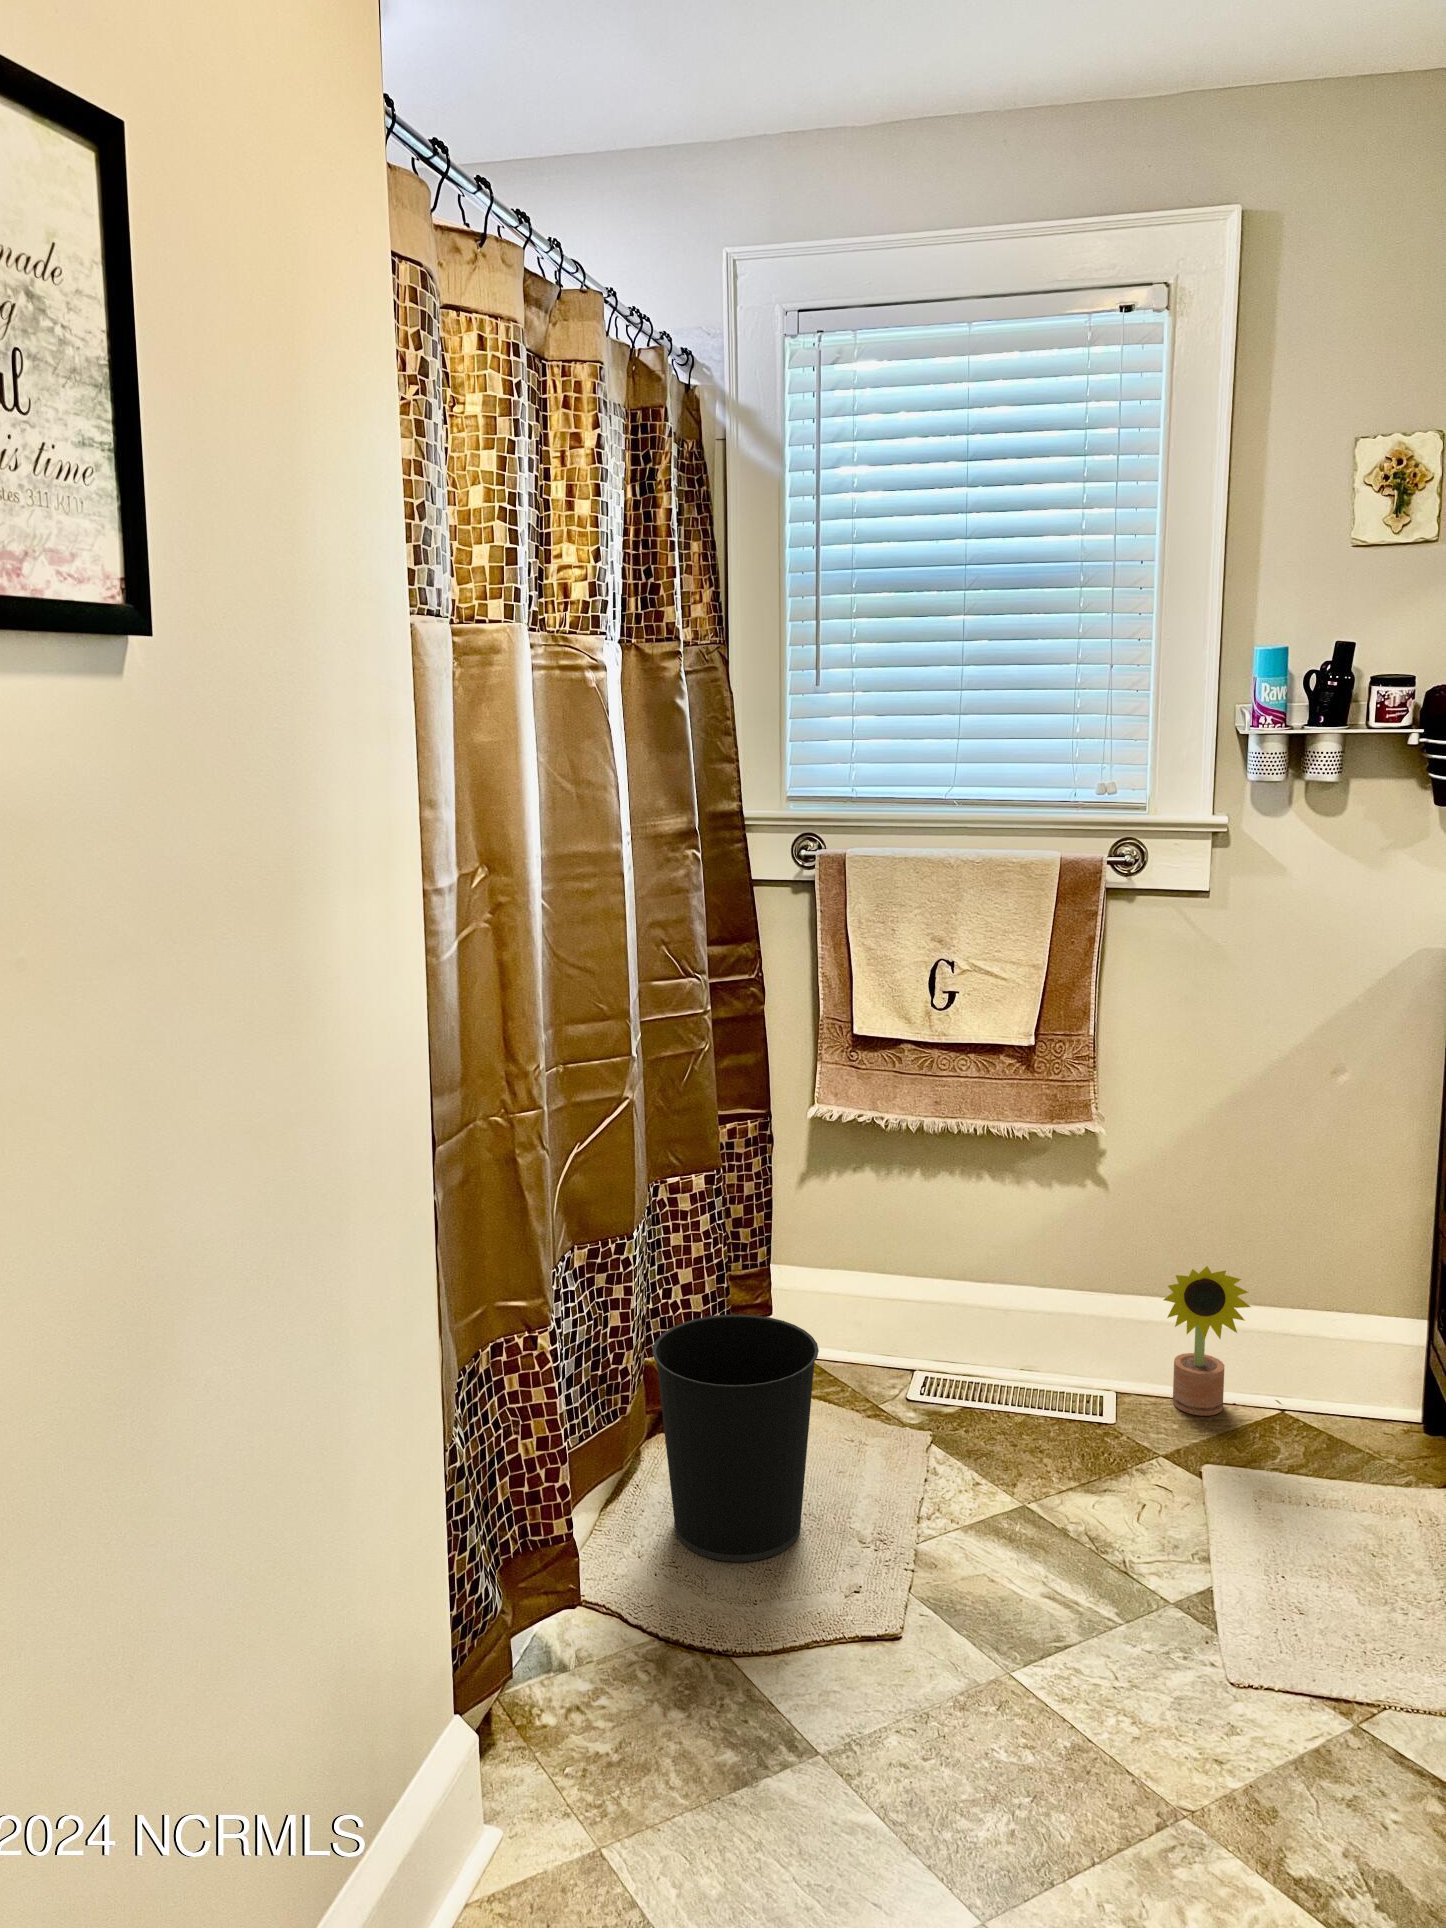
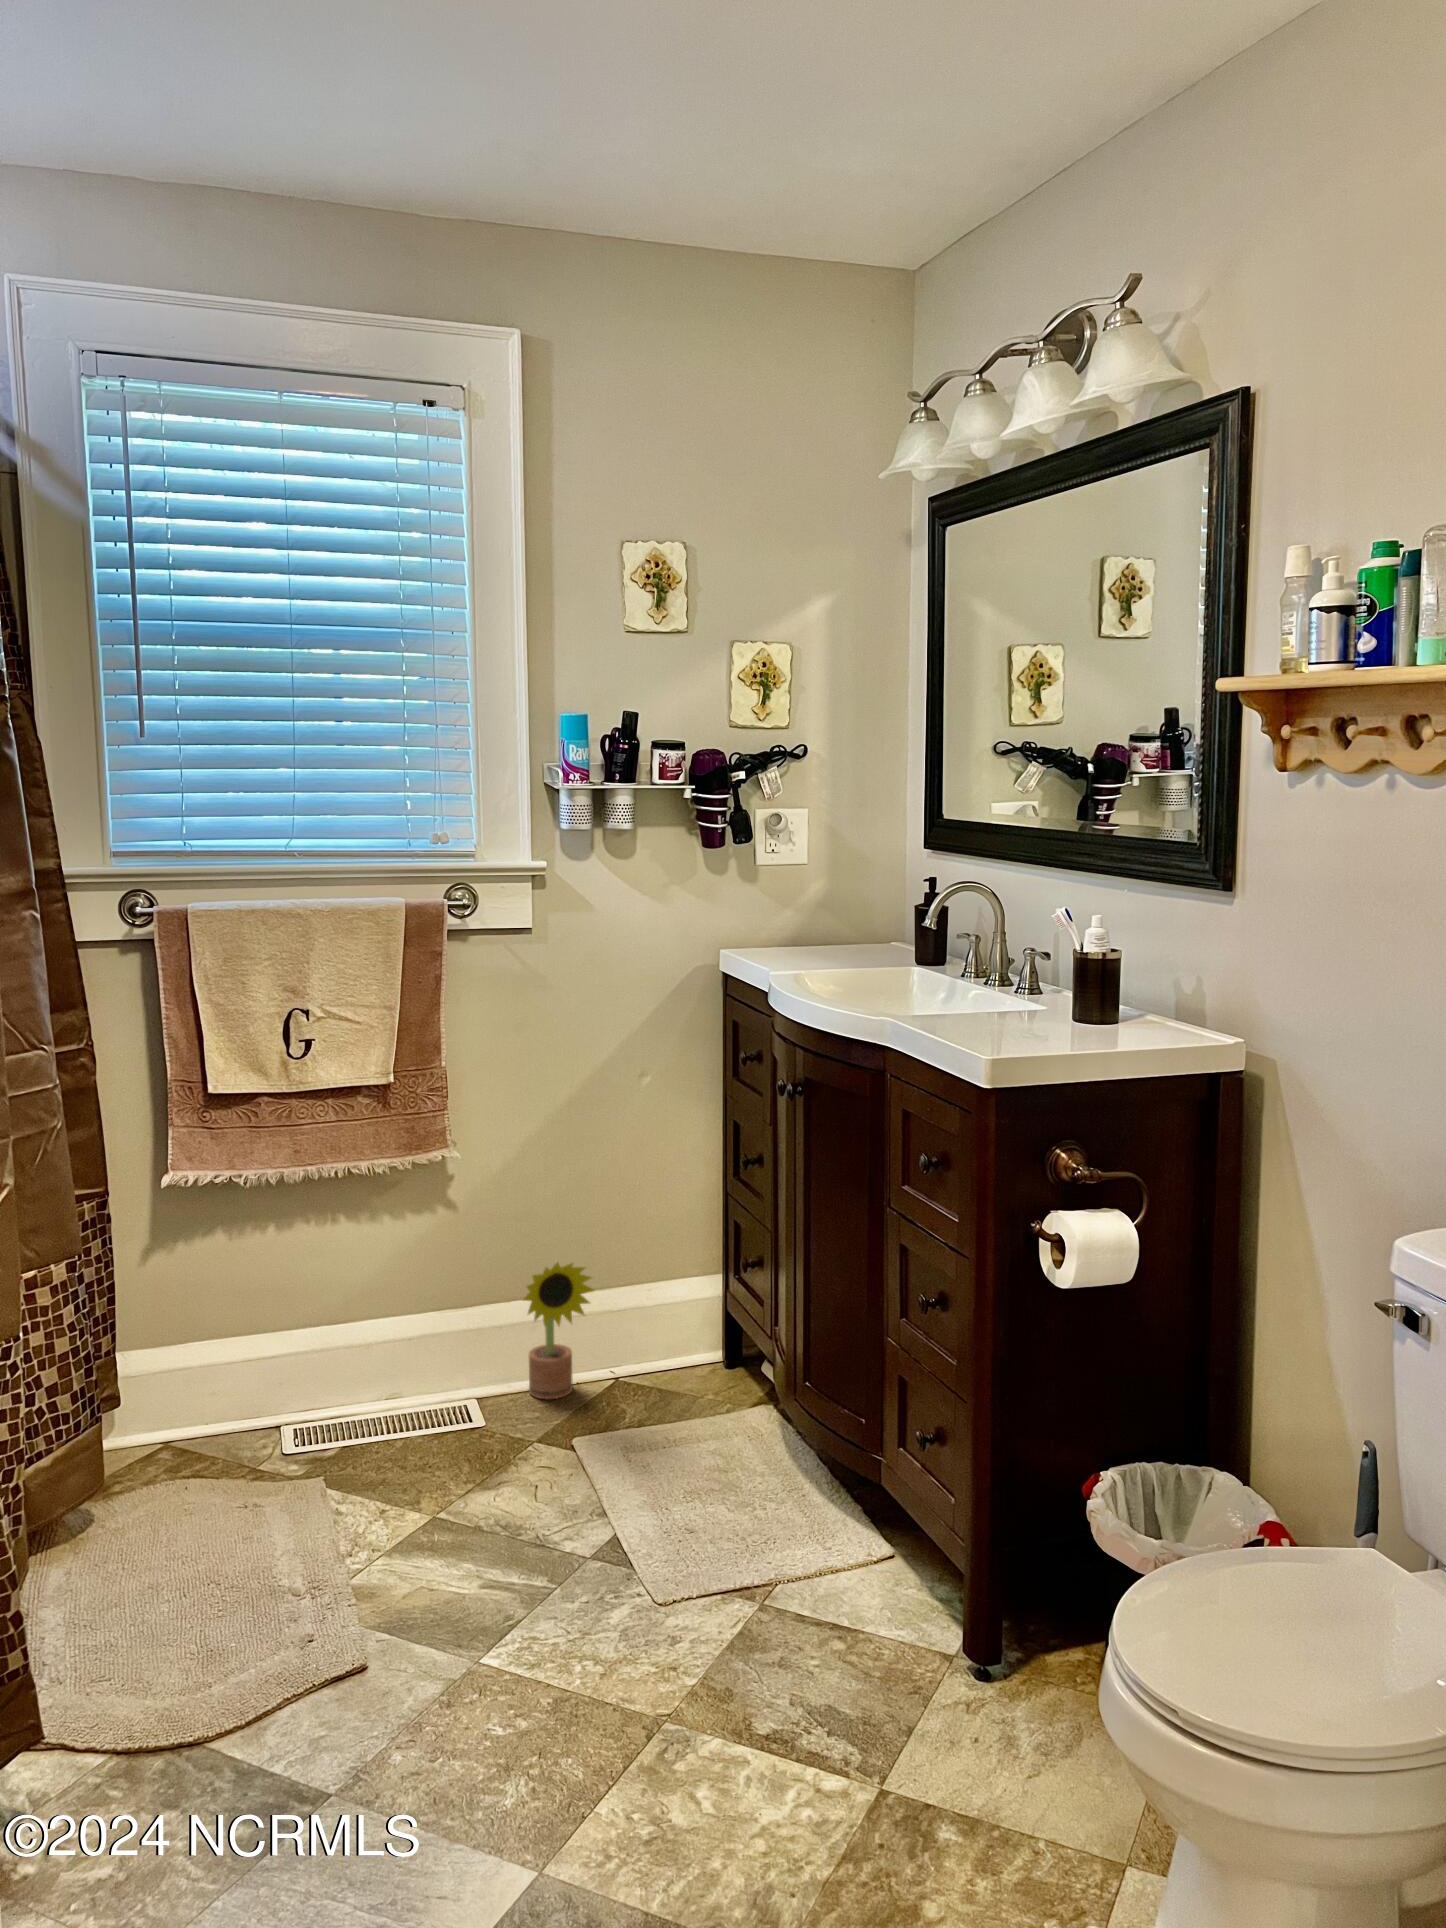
wastebasket: present [653,1314,819,1562] -> none [48,1395,240,1666]

